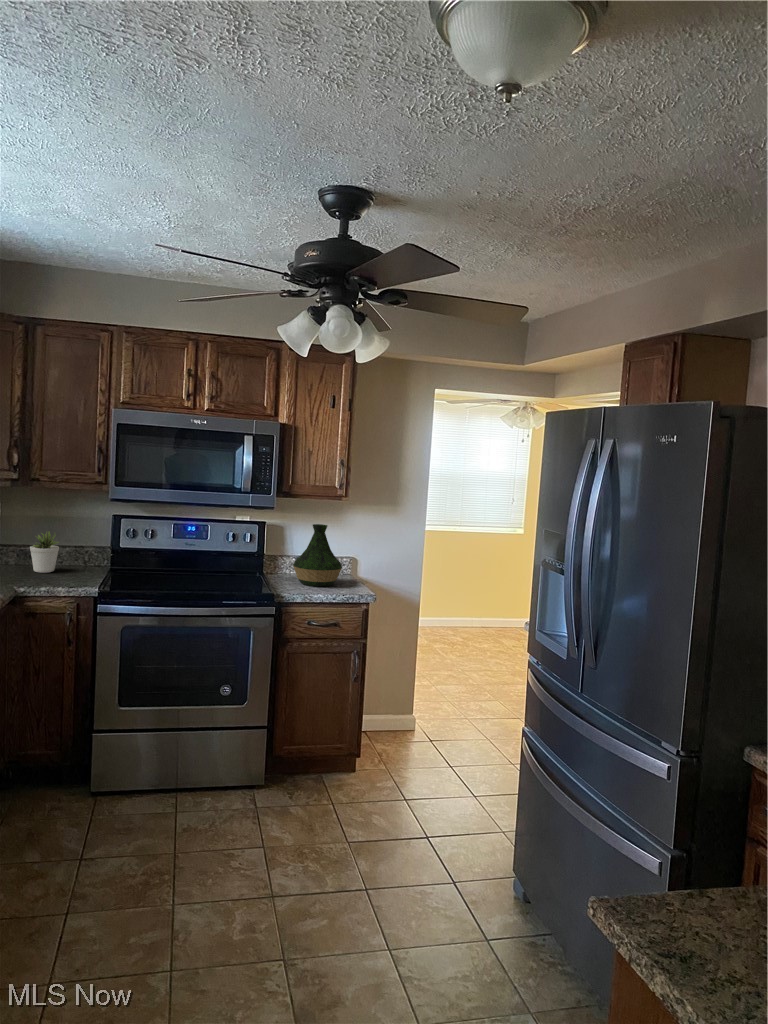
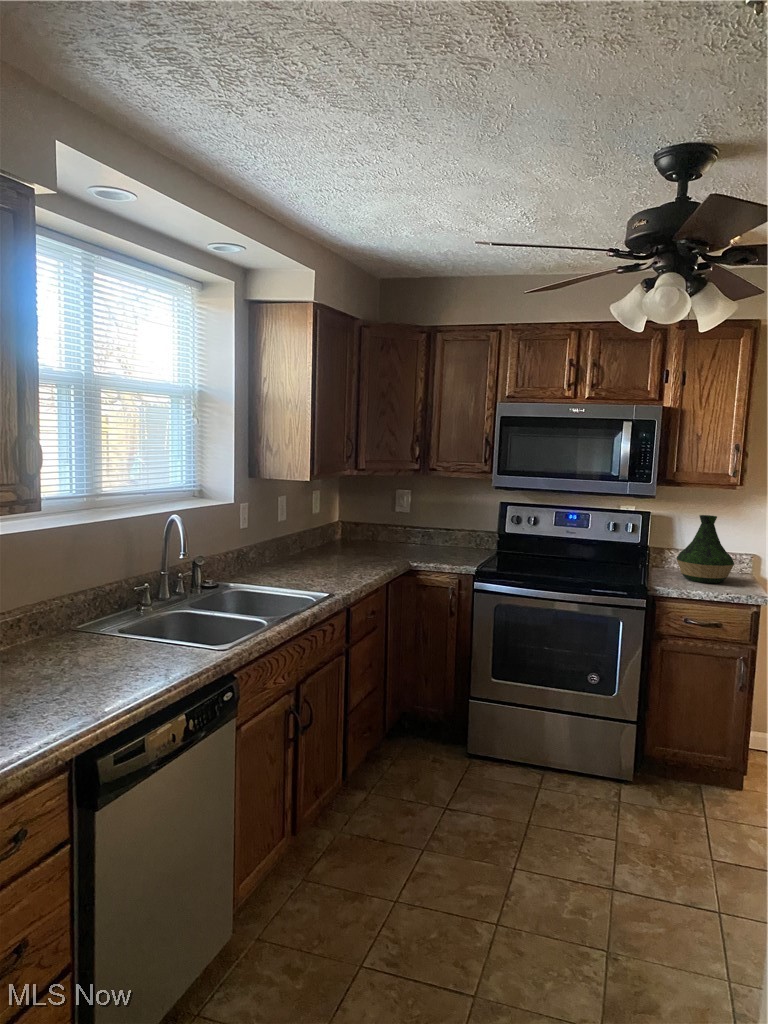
potted plant: present [30,532,59,573] -> none [430,515,454,552]

